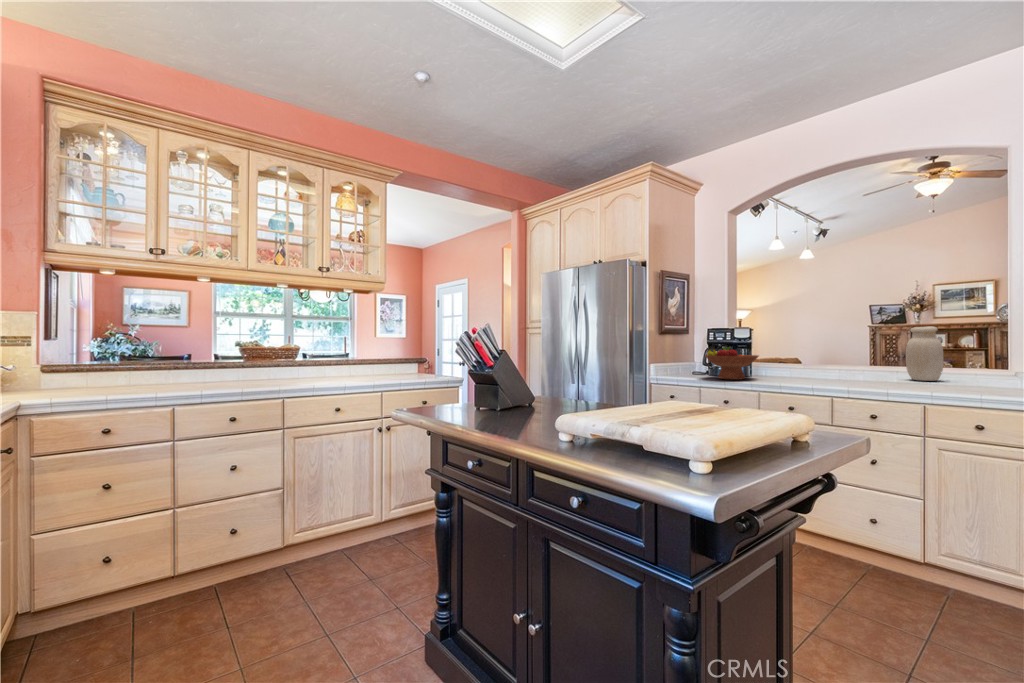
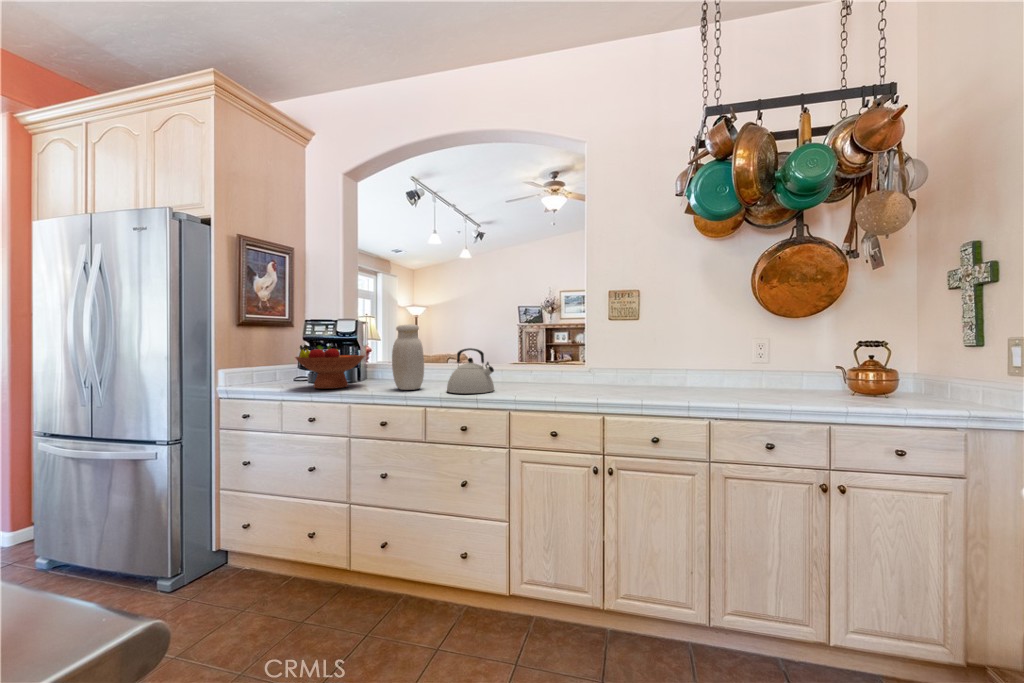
jar: present [906,326,944,381] -> present [392,324,424,390]
kettle: none [848,350,901,388] -> present [447,348,494,393]

